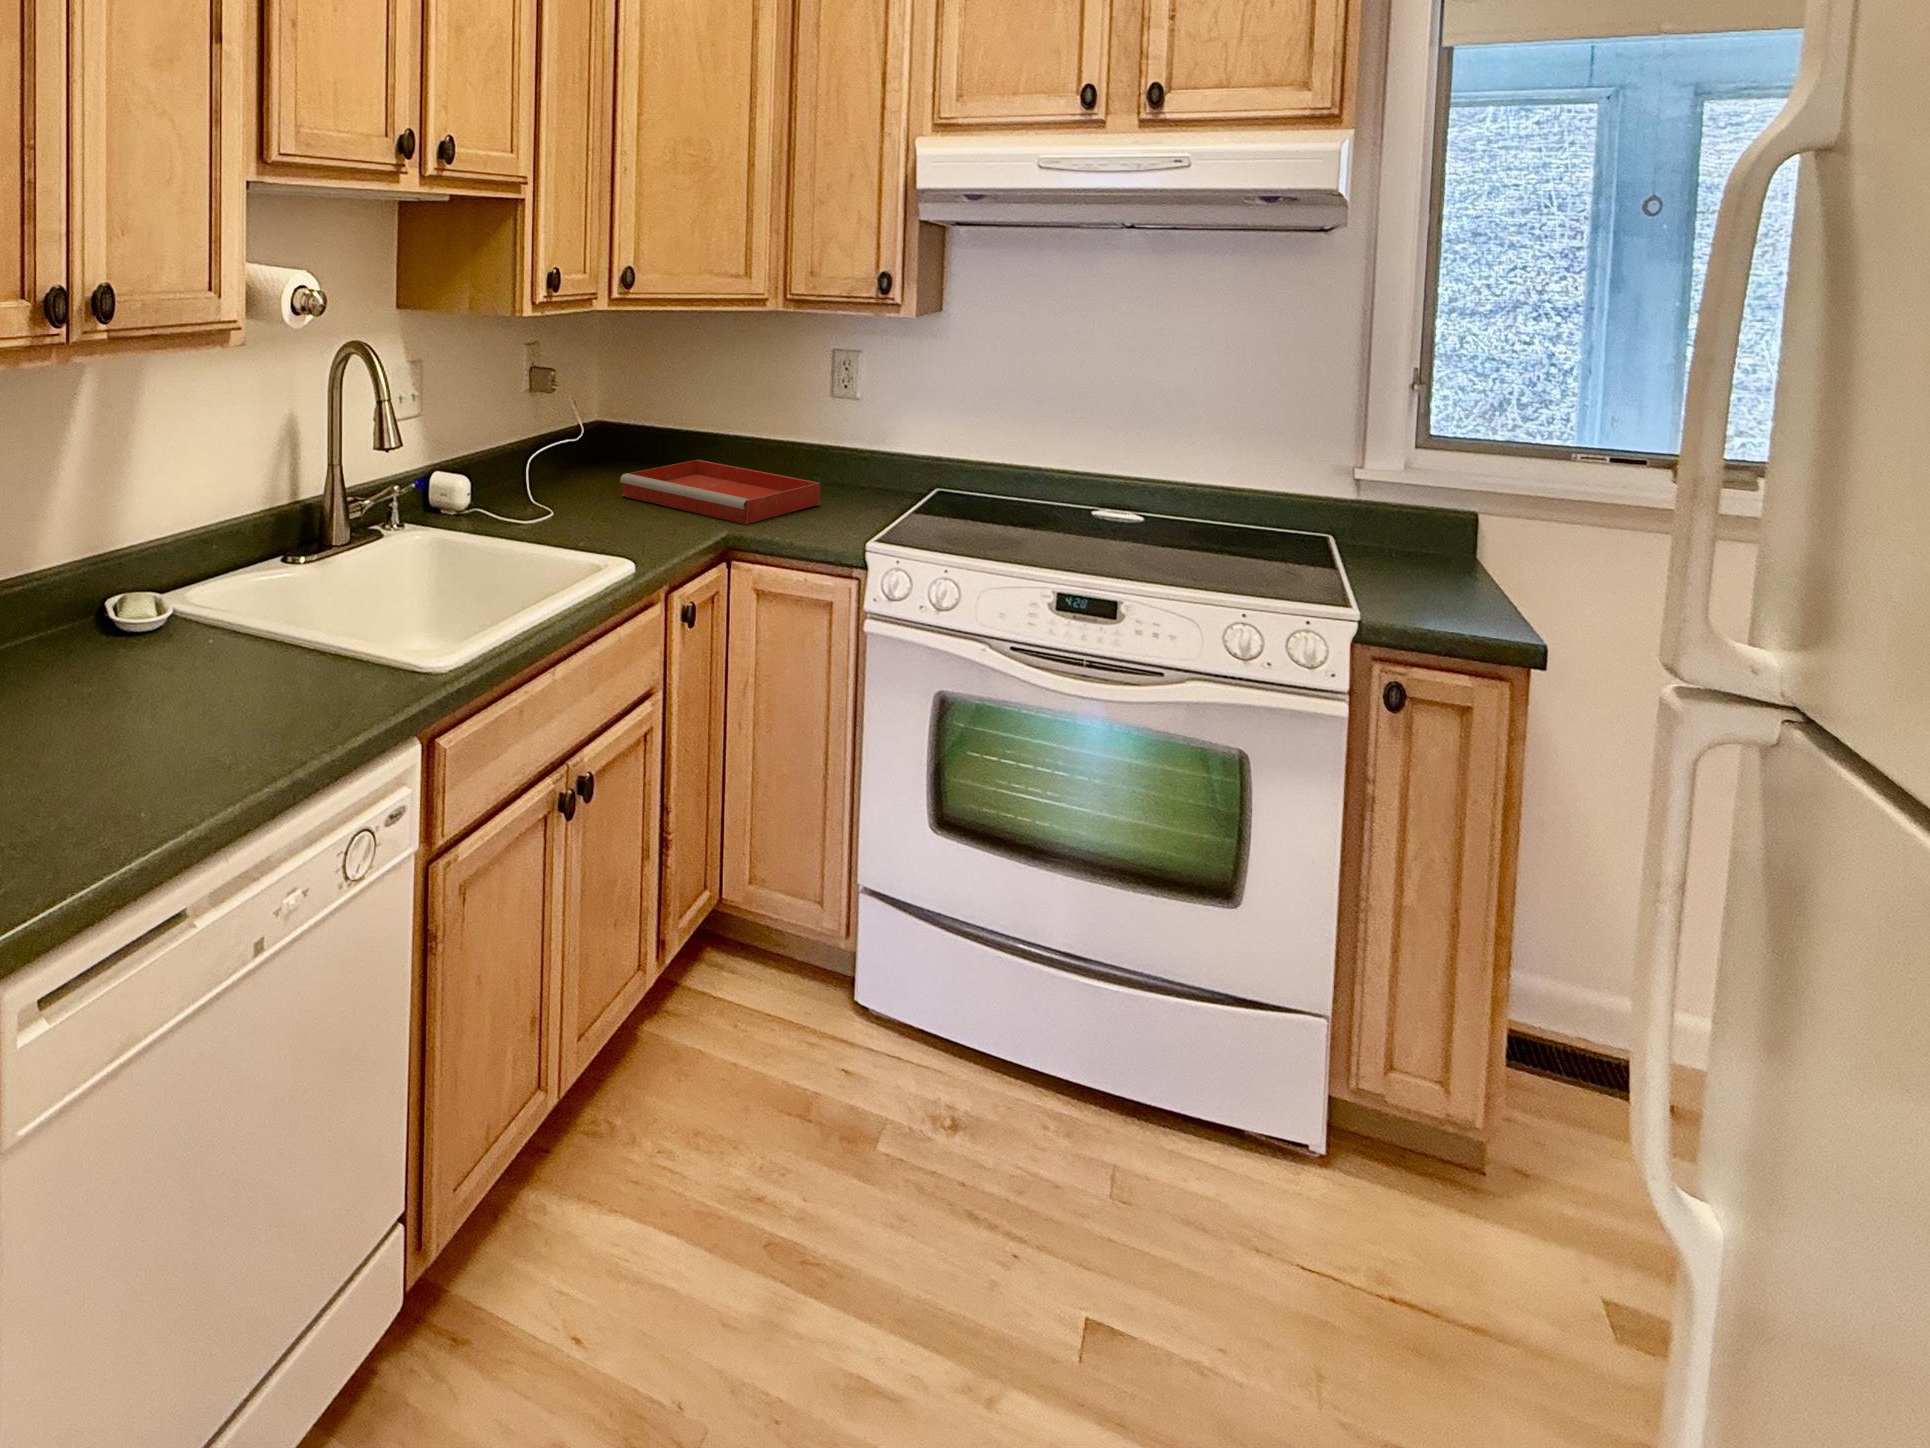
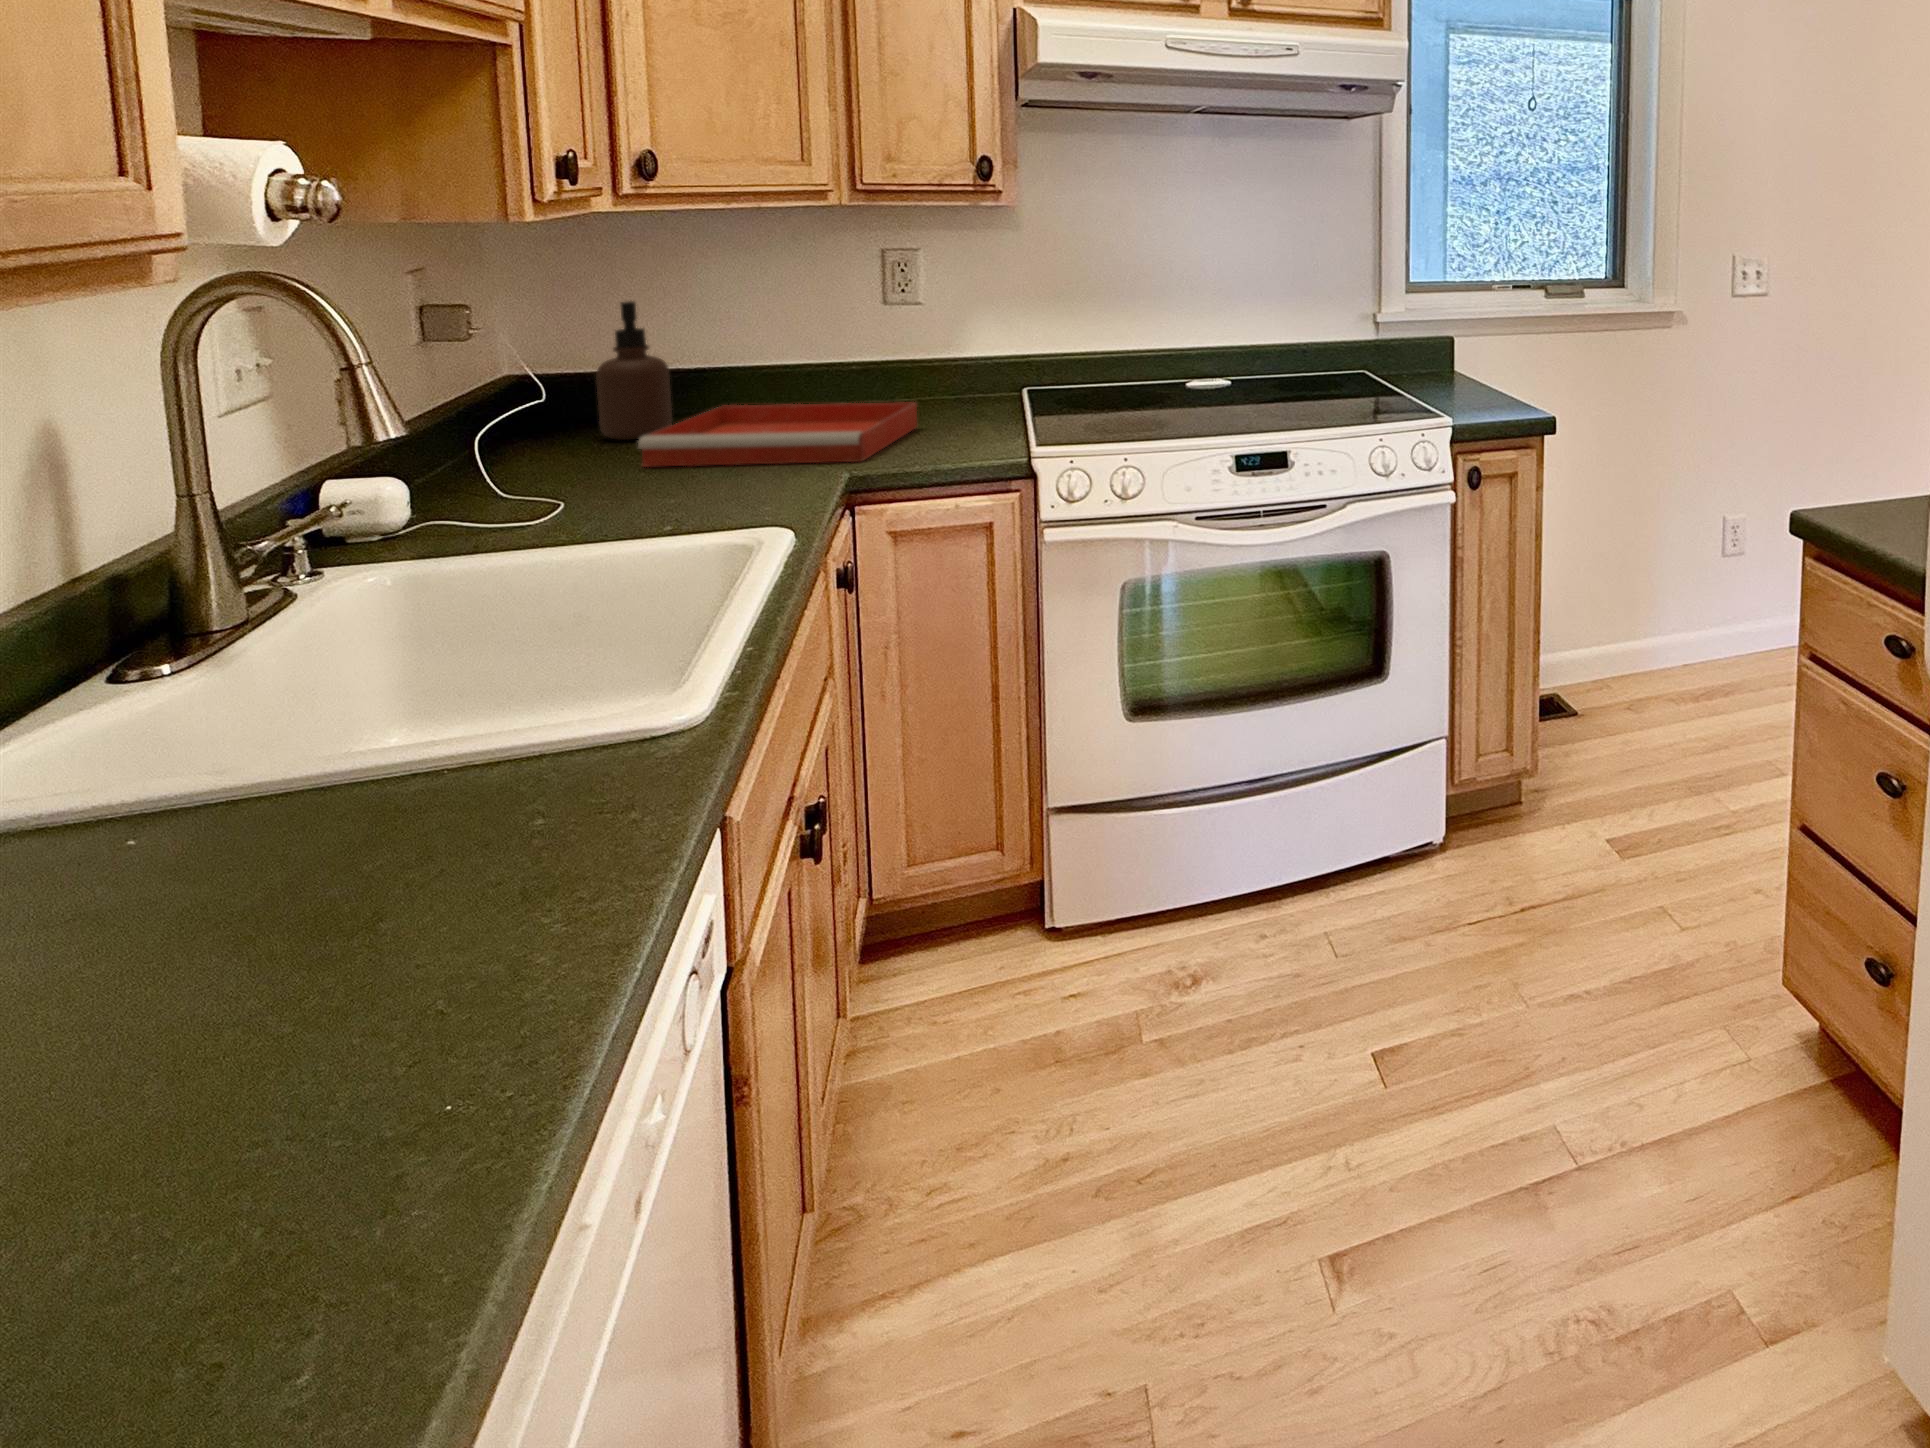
soap dispenser: none [628,372,672,475] -> present [596,301,672,440]

